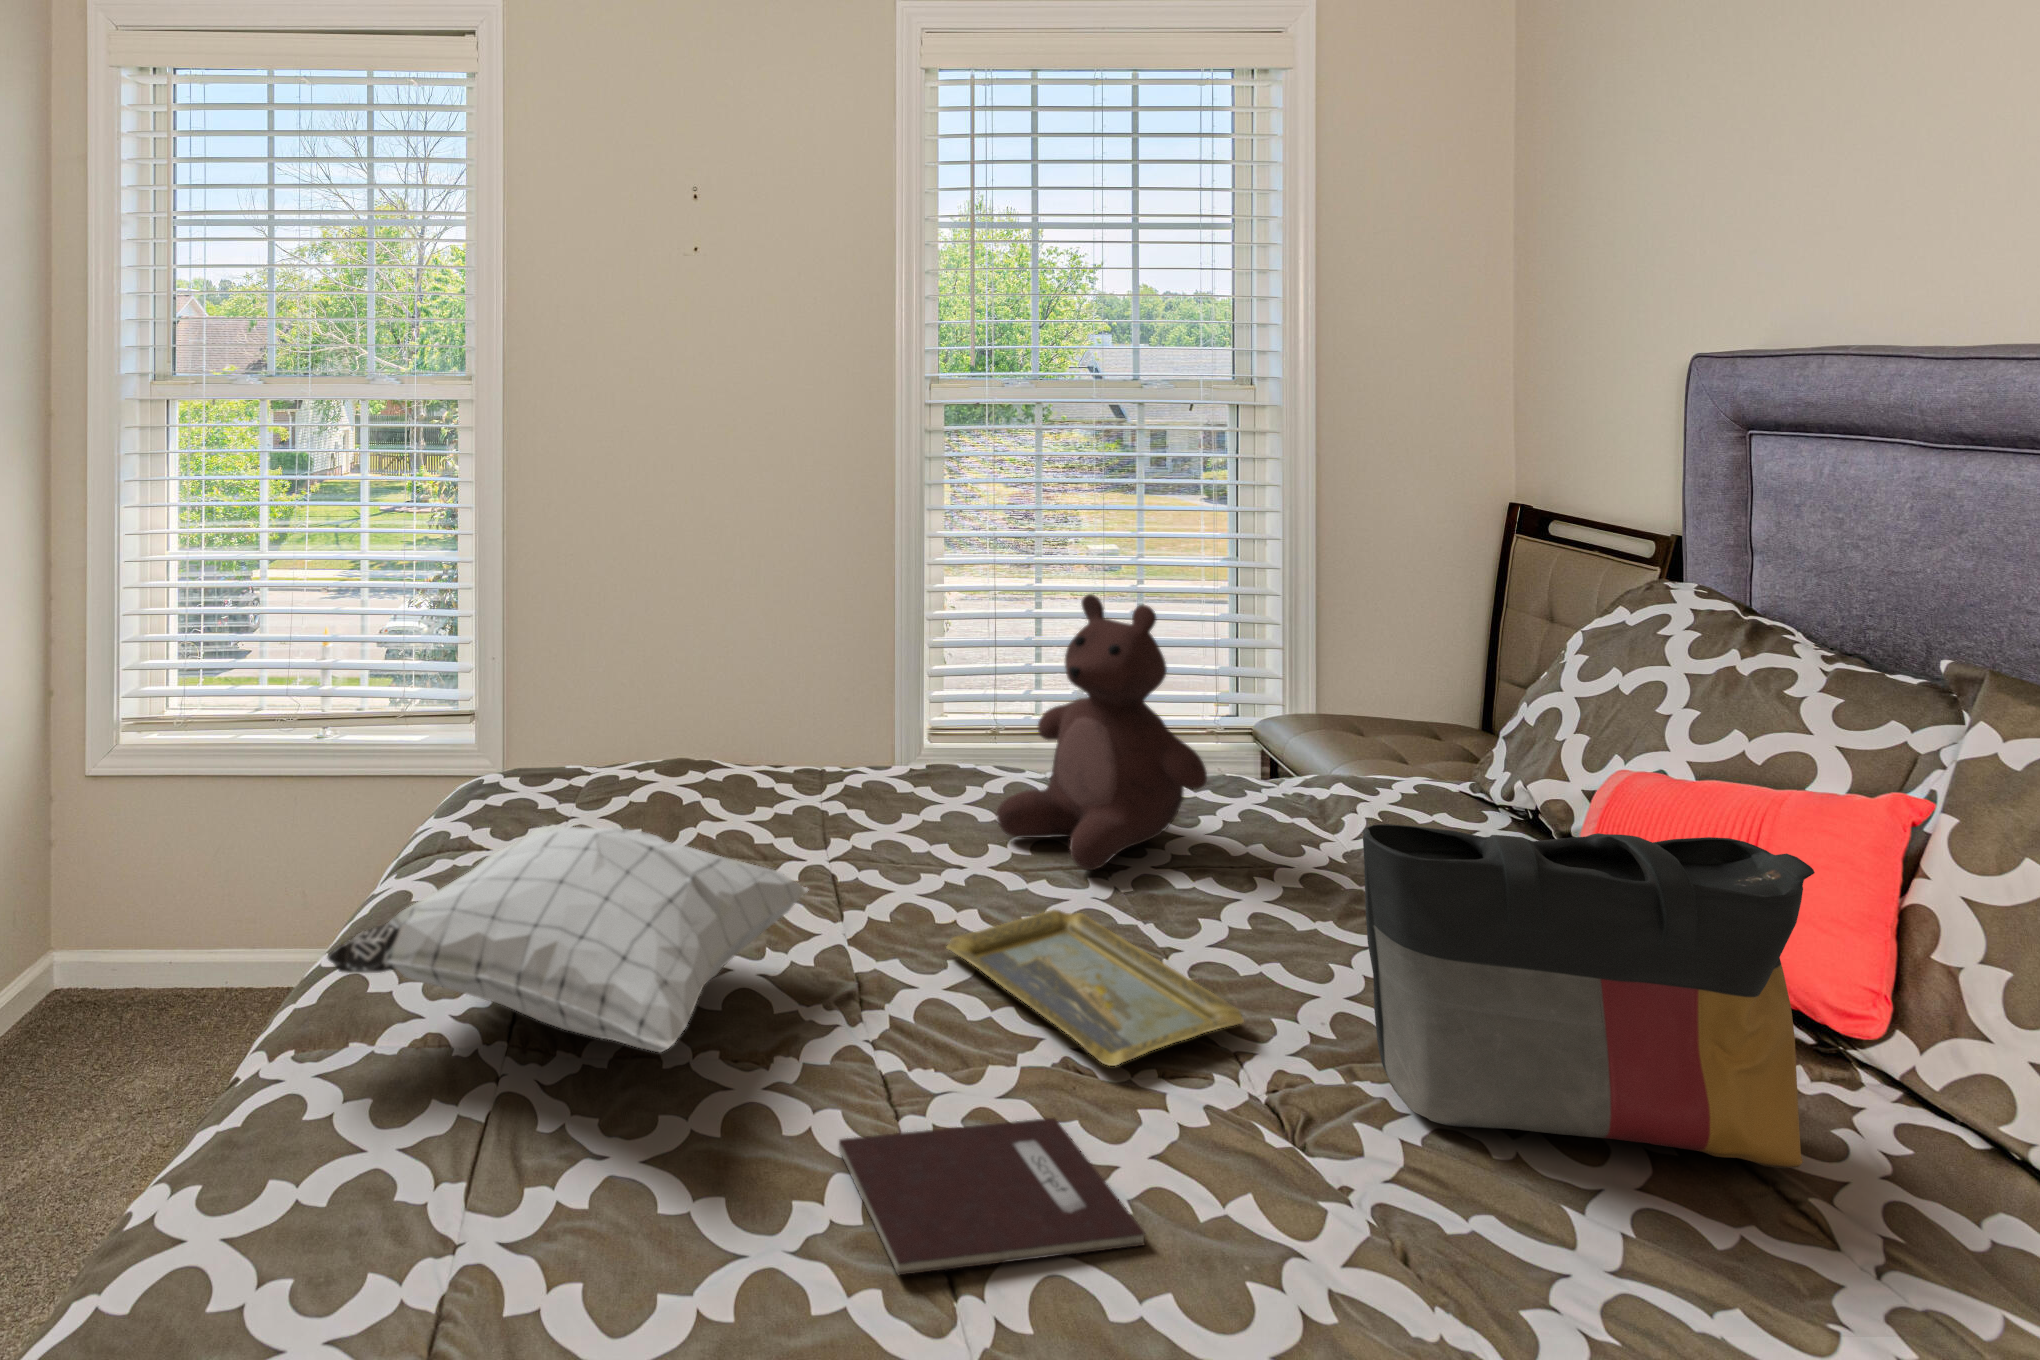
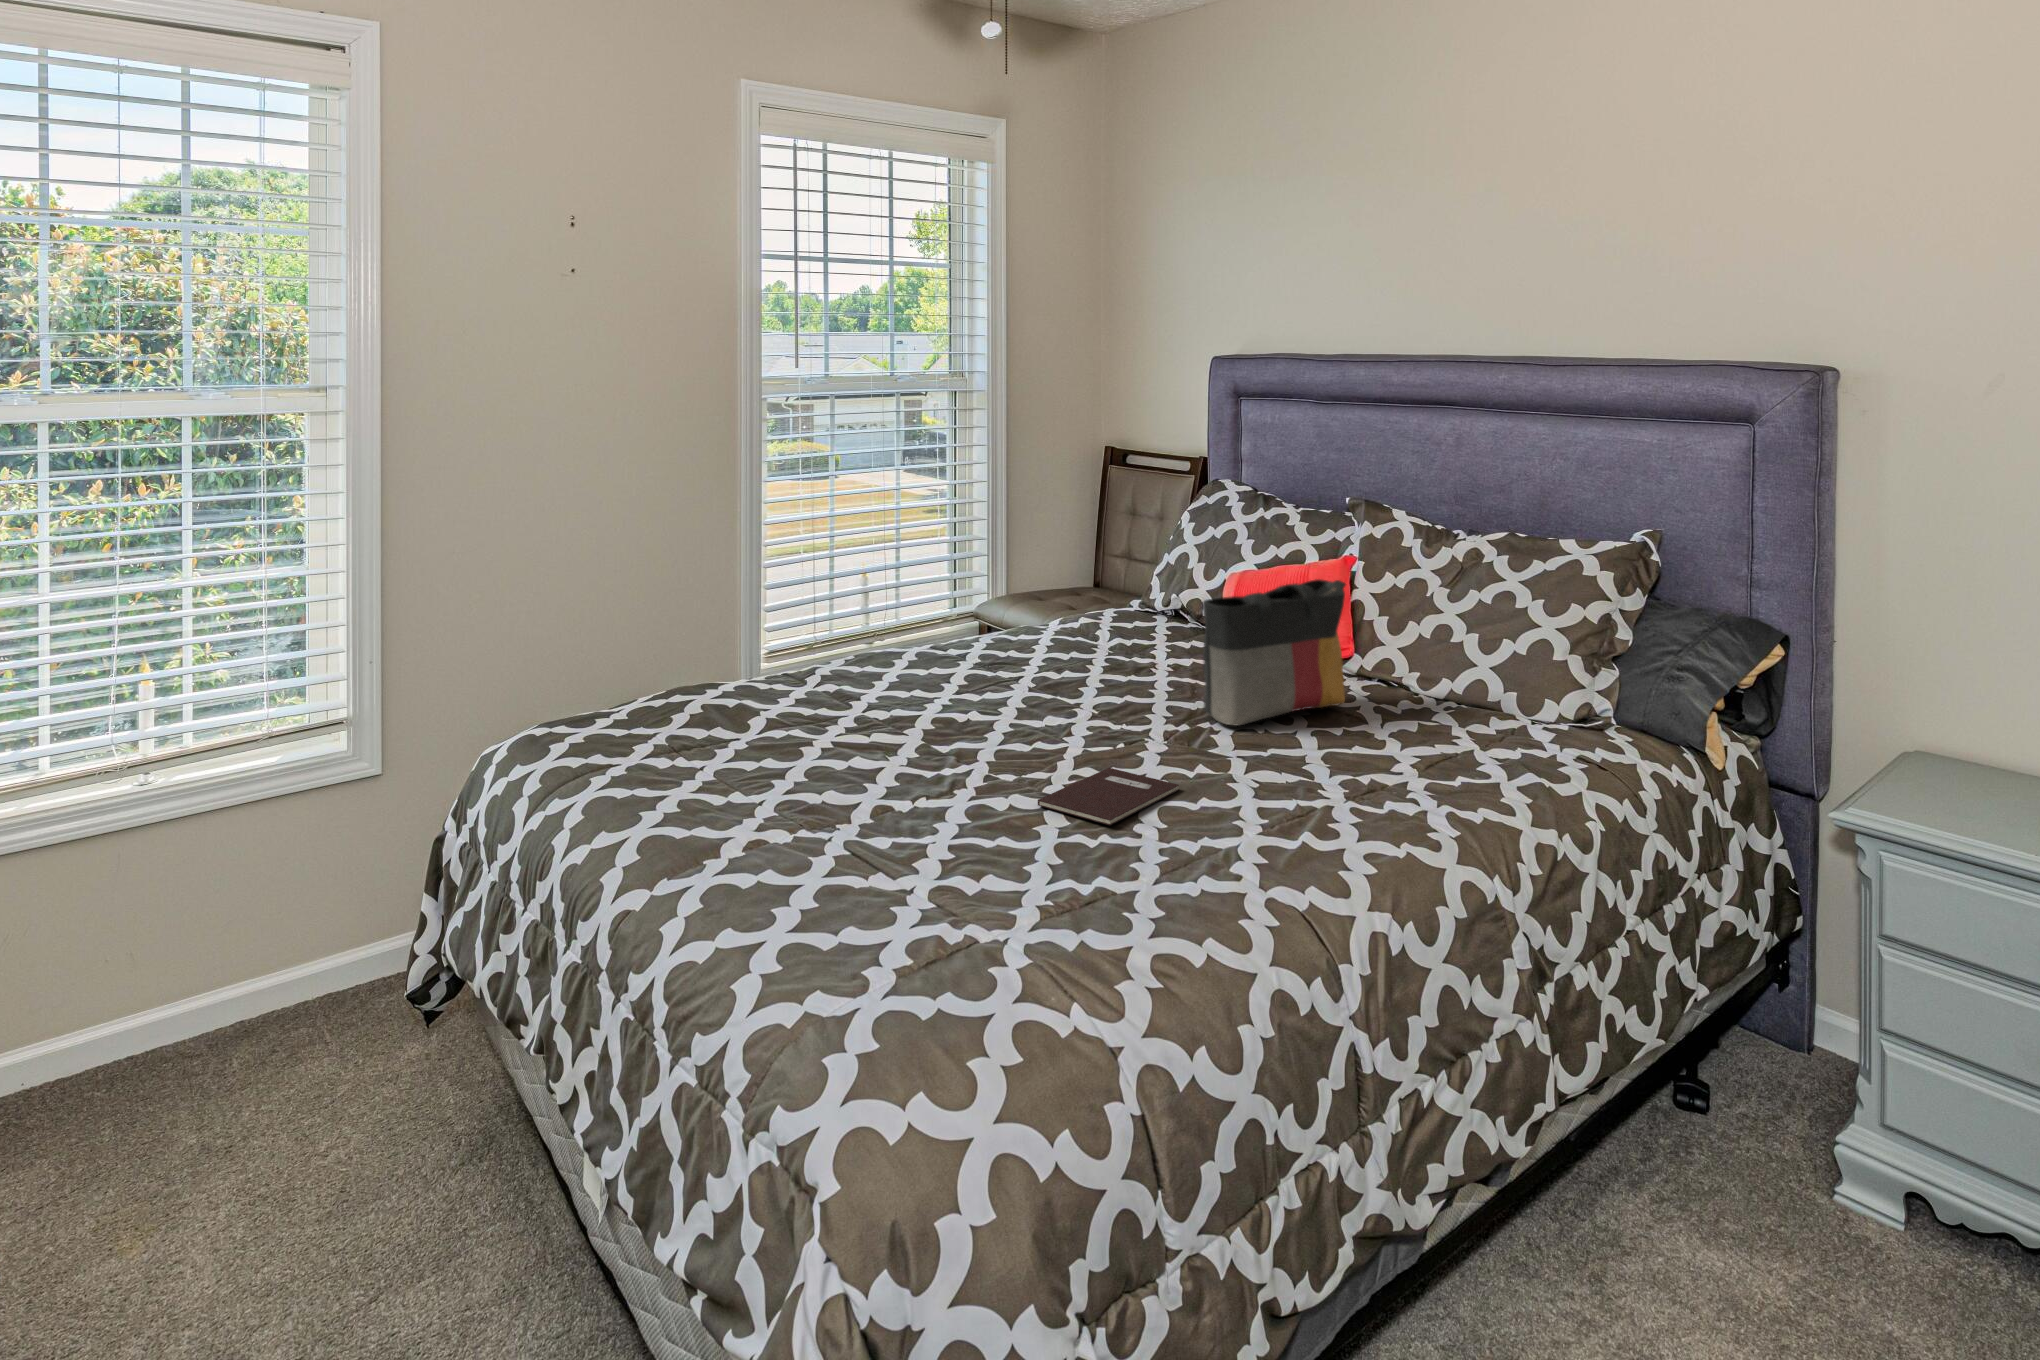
teddy bear: present [997,594,1207,870] -> none [946,517,1065,682]
pillow: present [328,826,808,1053] -> none [717,692,970,807]
tray: present [947,910,1244,1066] -> none [989,698,1147,745]

